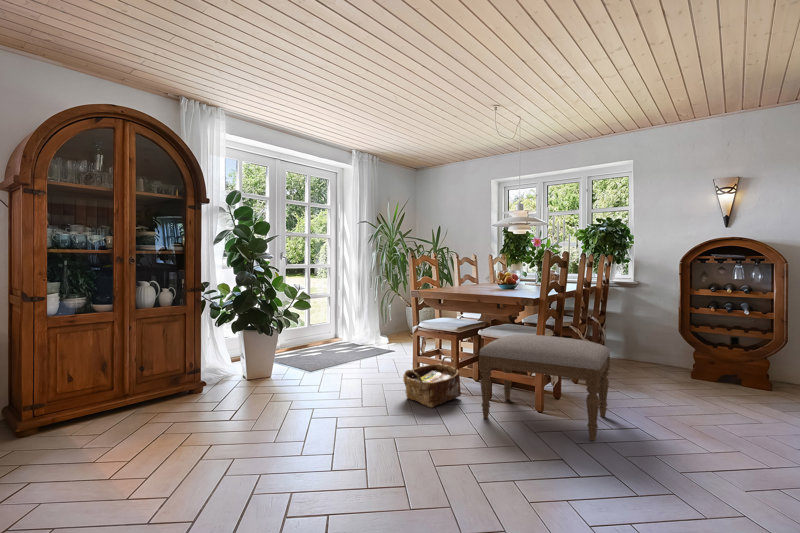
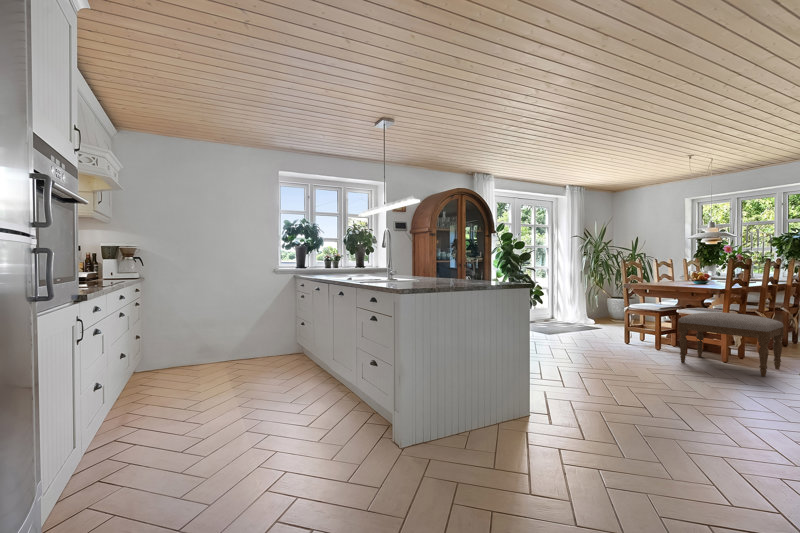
woven basket: present [403,356,461,408] -> none [621,326,663,355]

